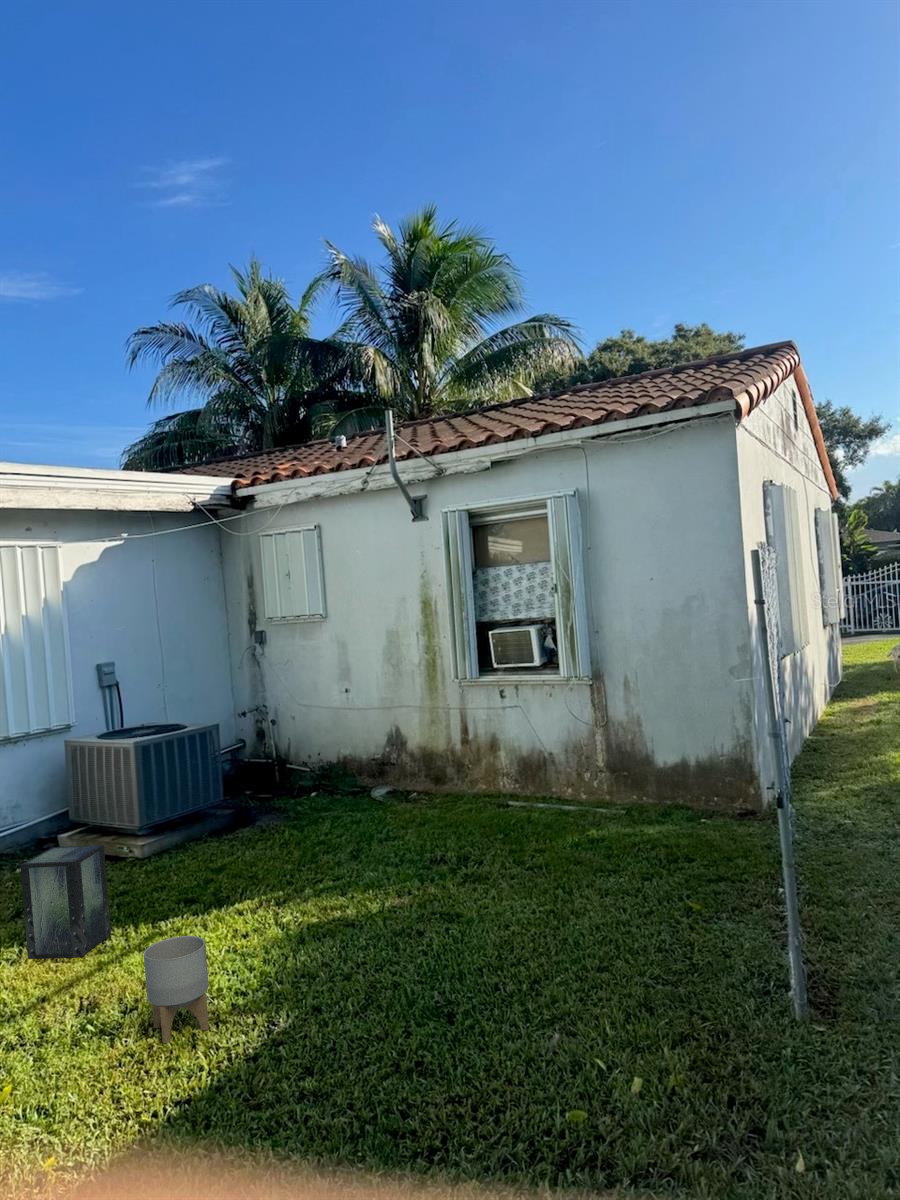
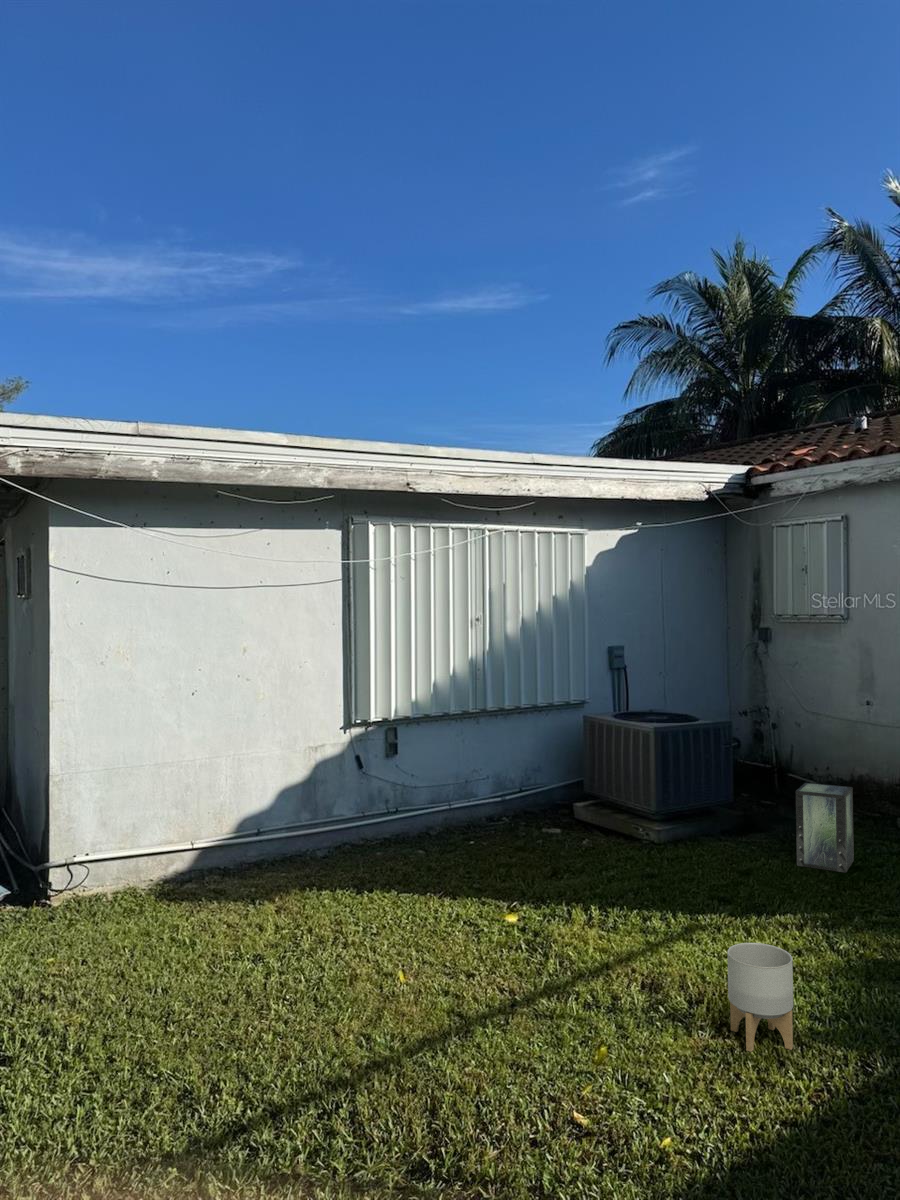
storage box: present [20,845,111,959] -> present [796,783,854,873]

